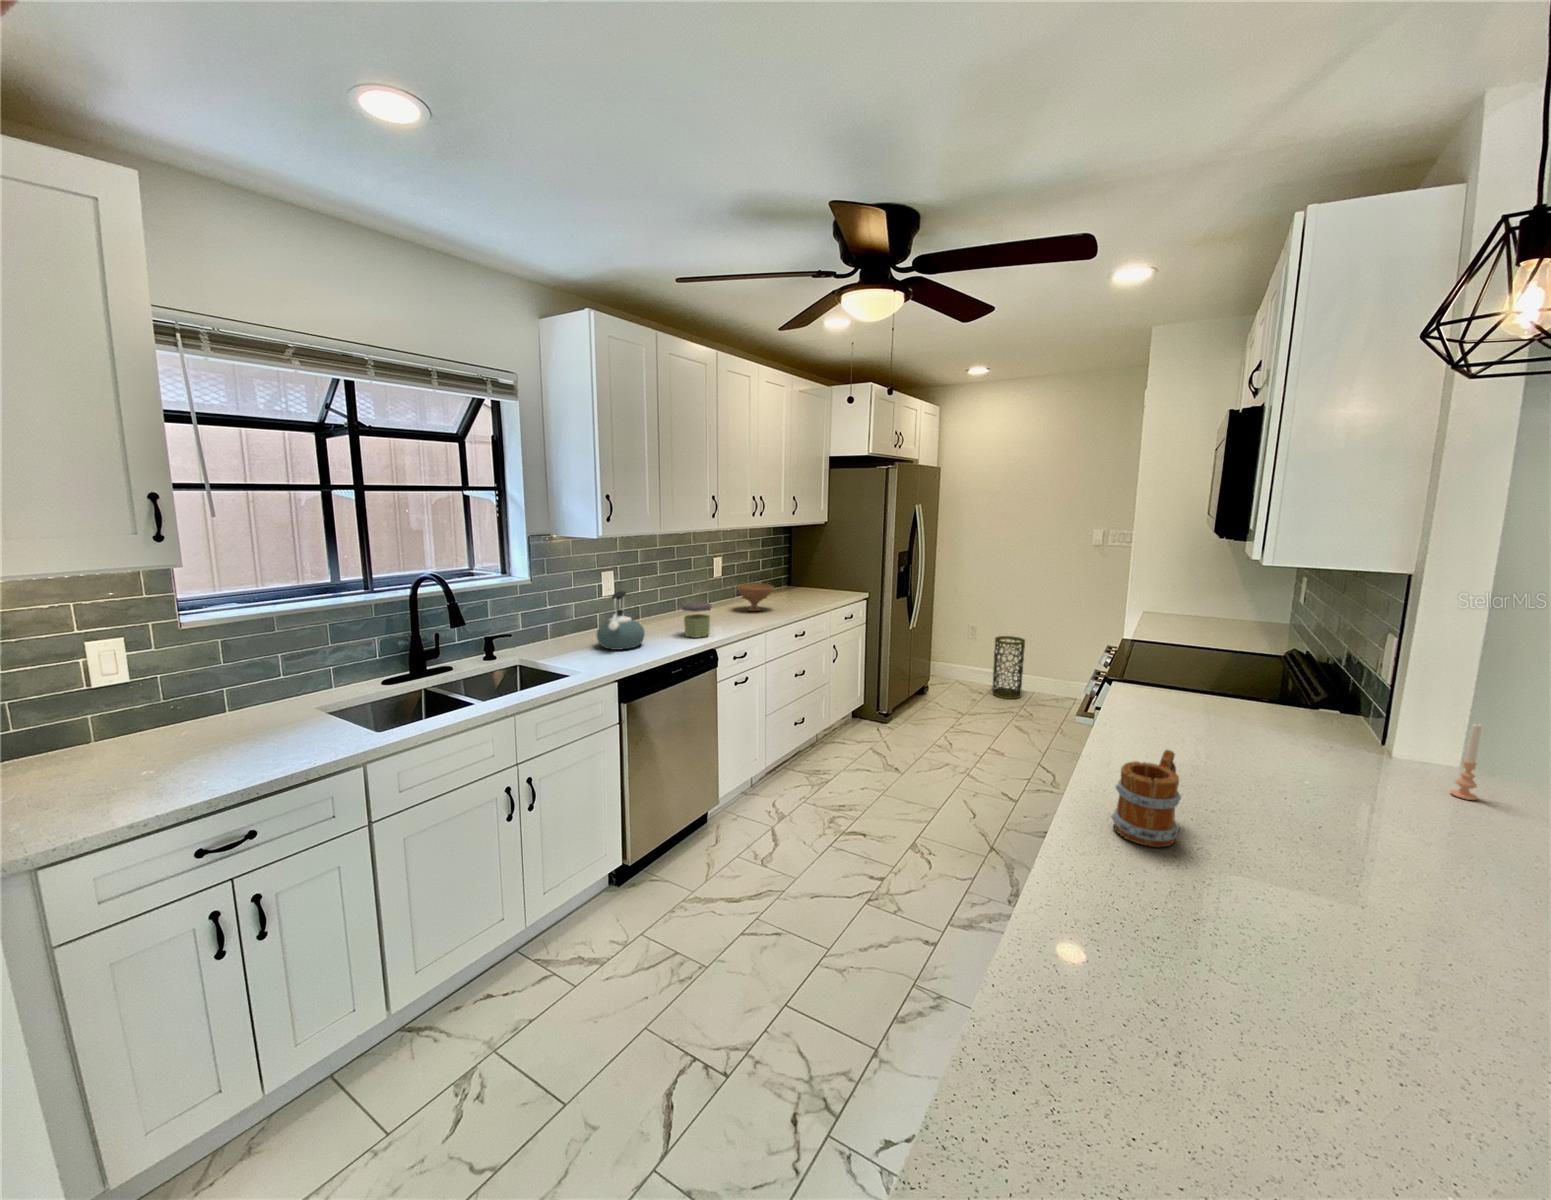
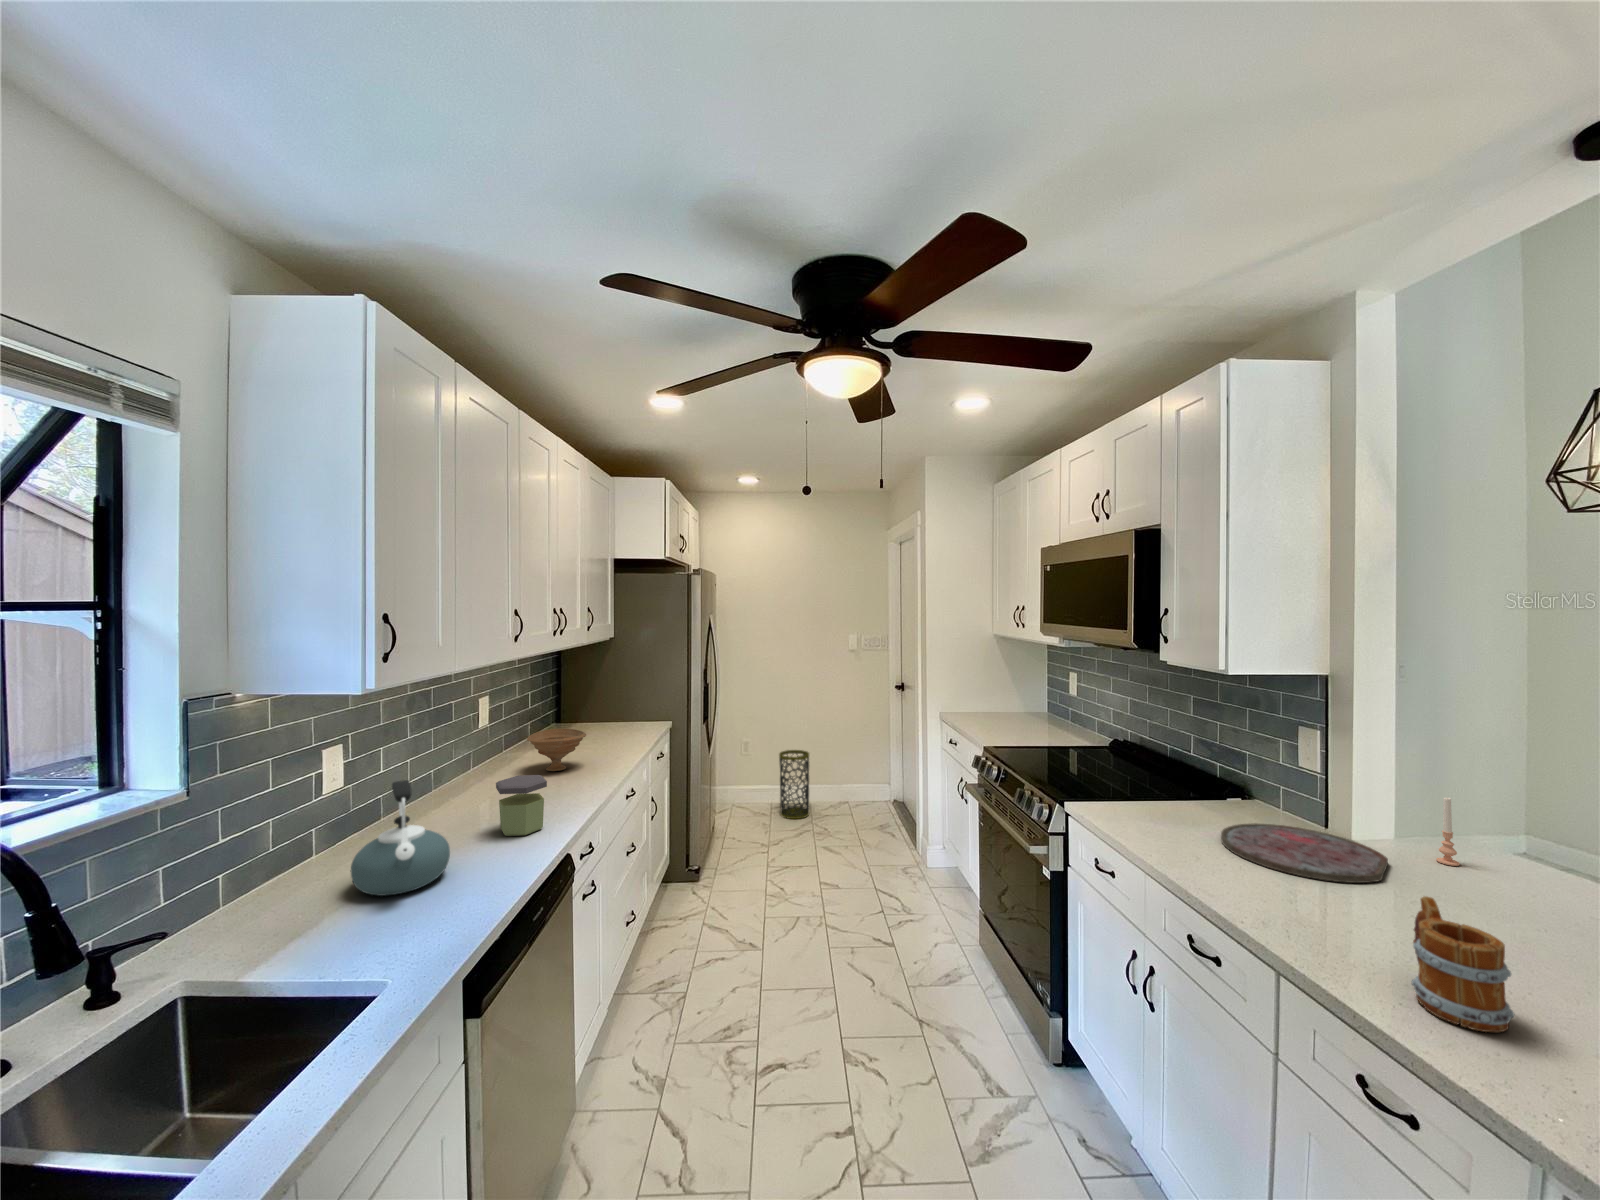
cutting board: none [1193,722,1369,782] -> present [1221,823,1388,883]

